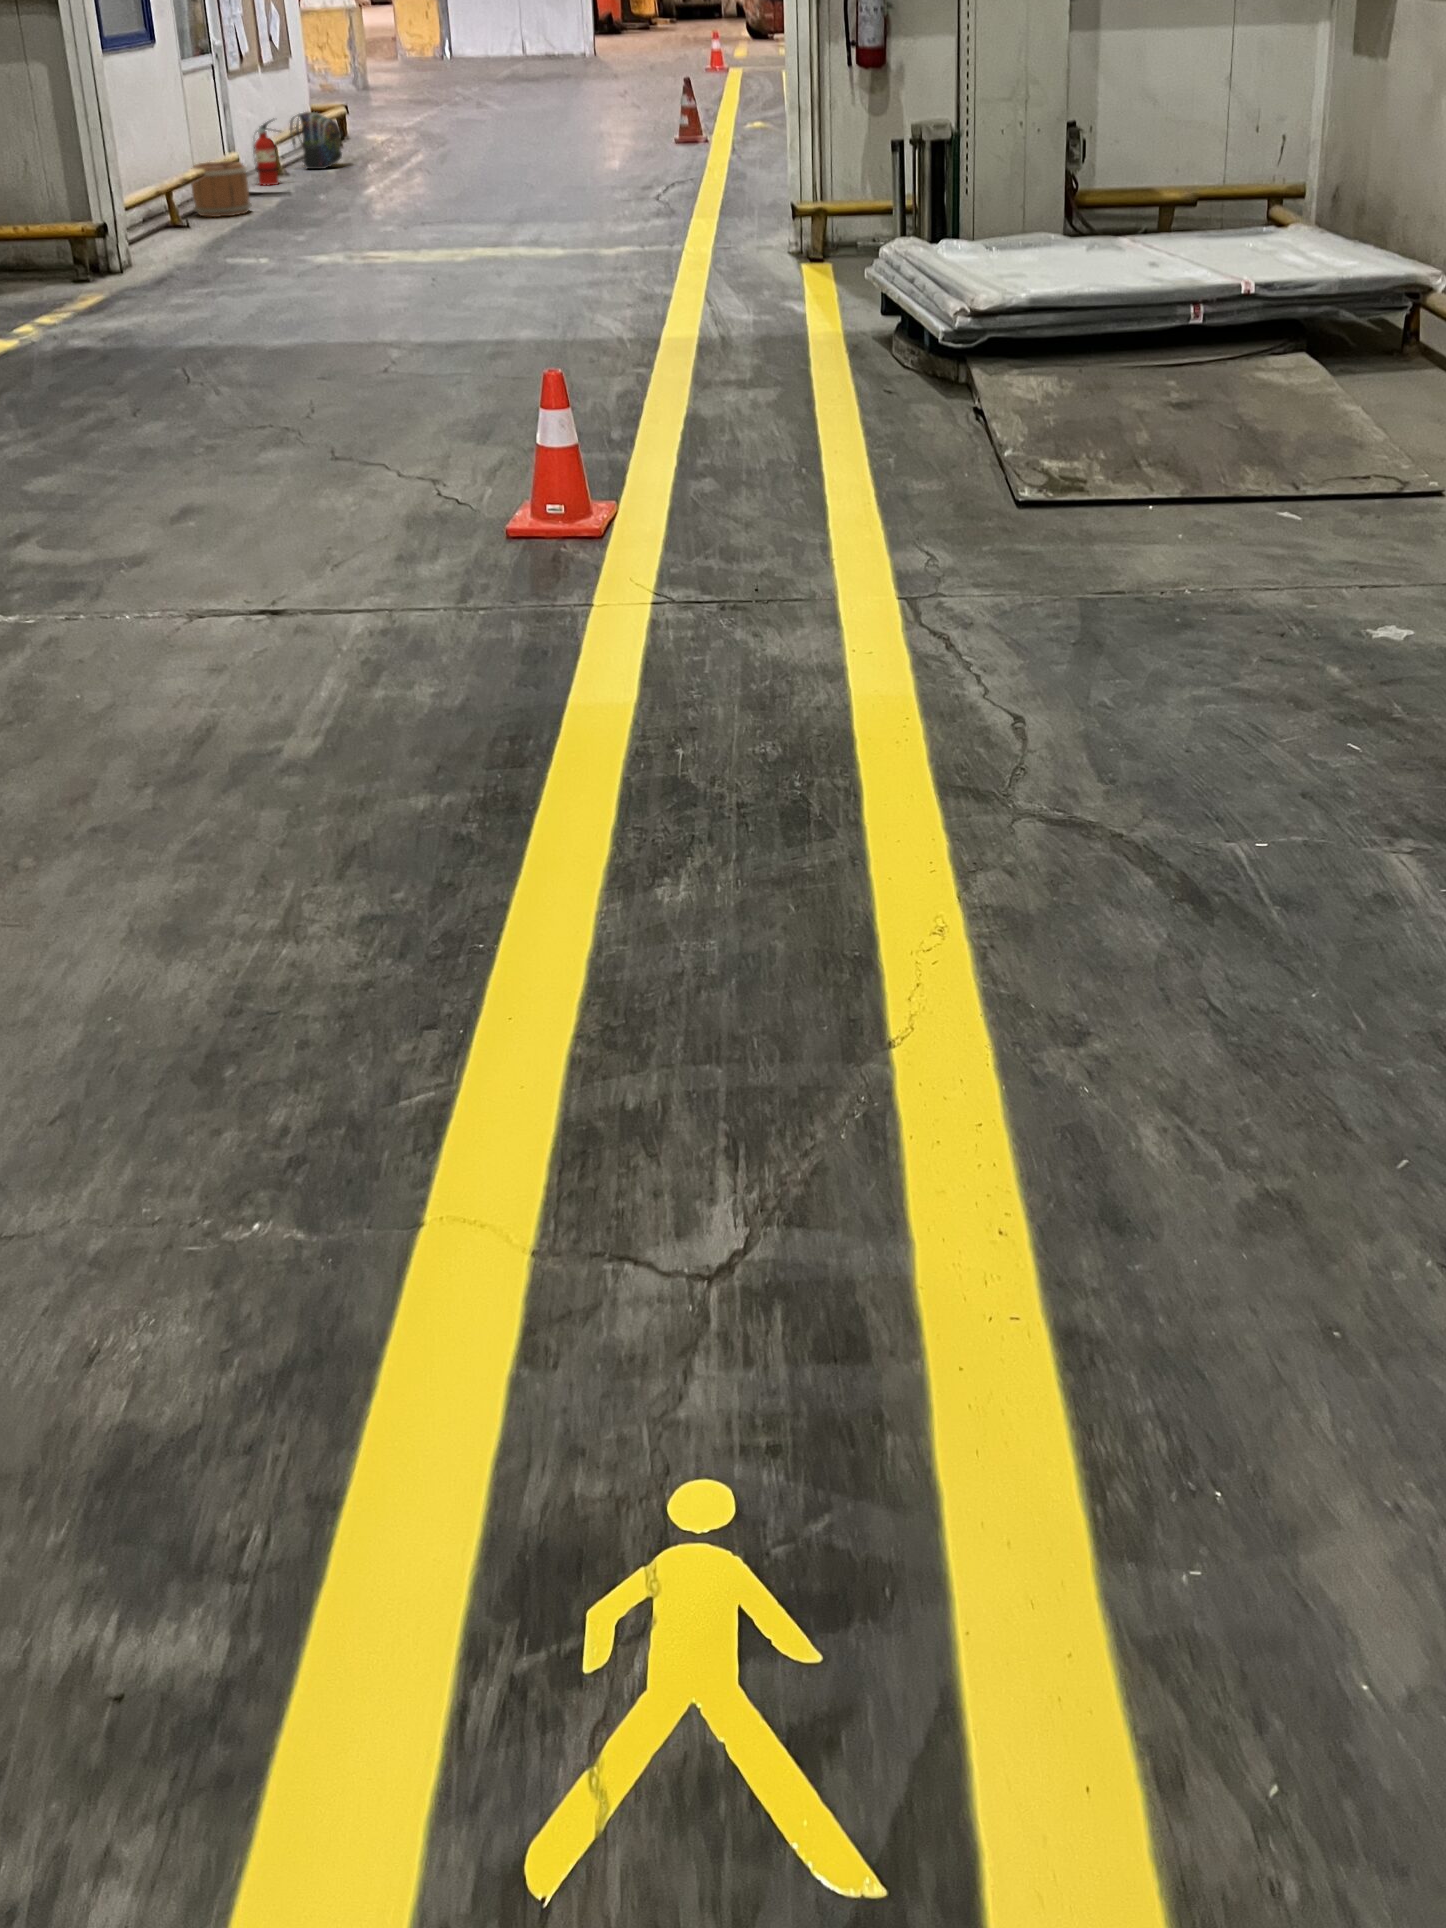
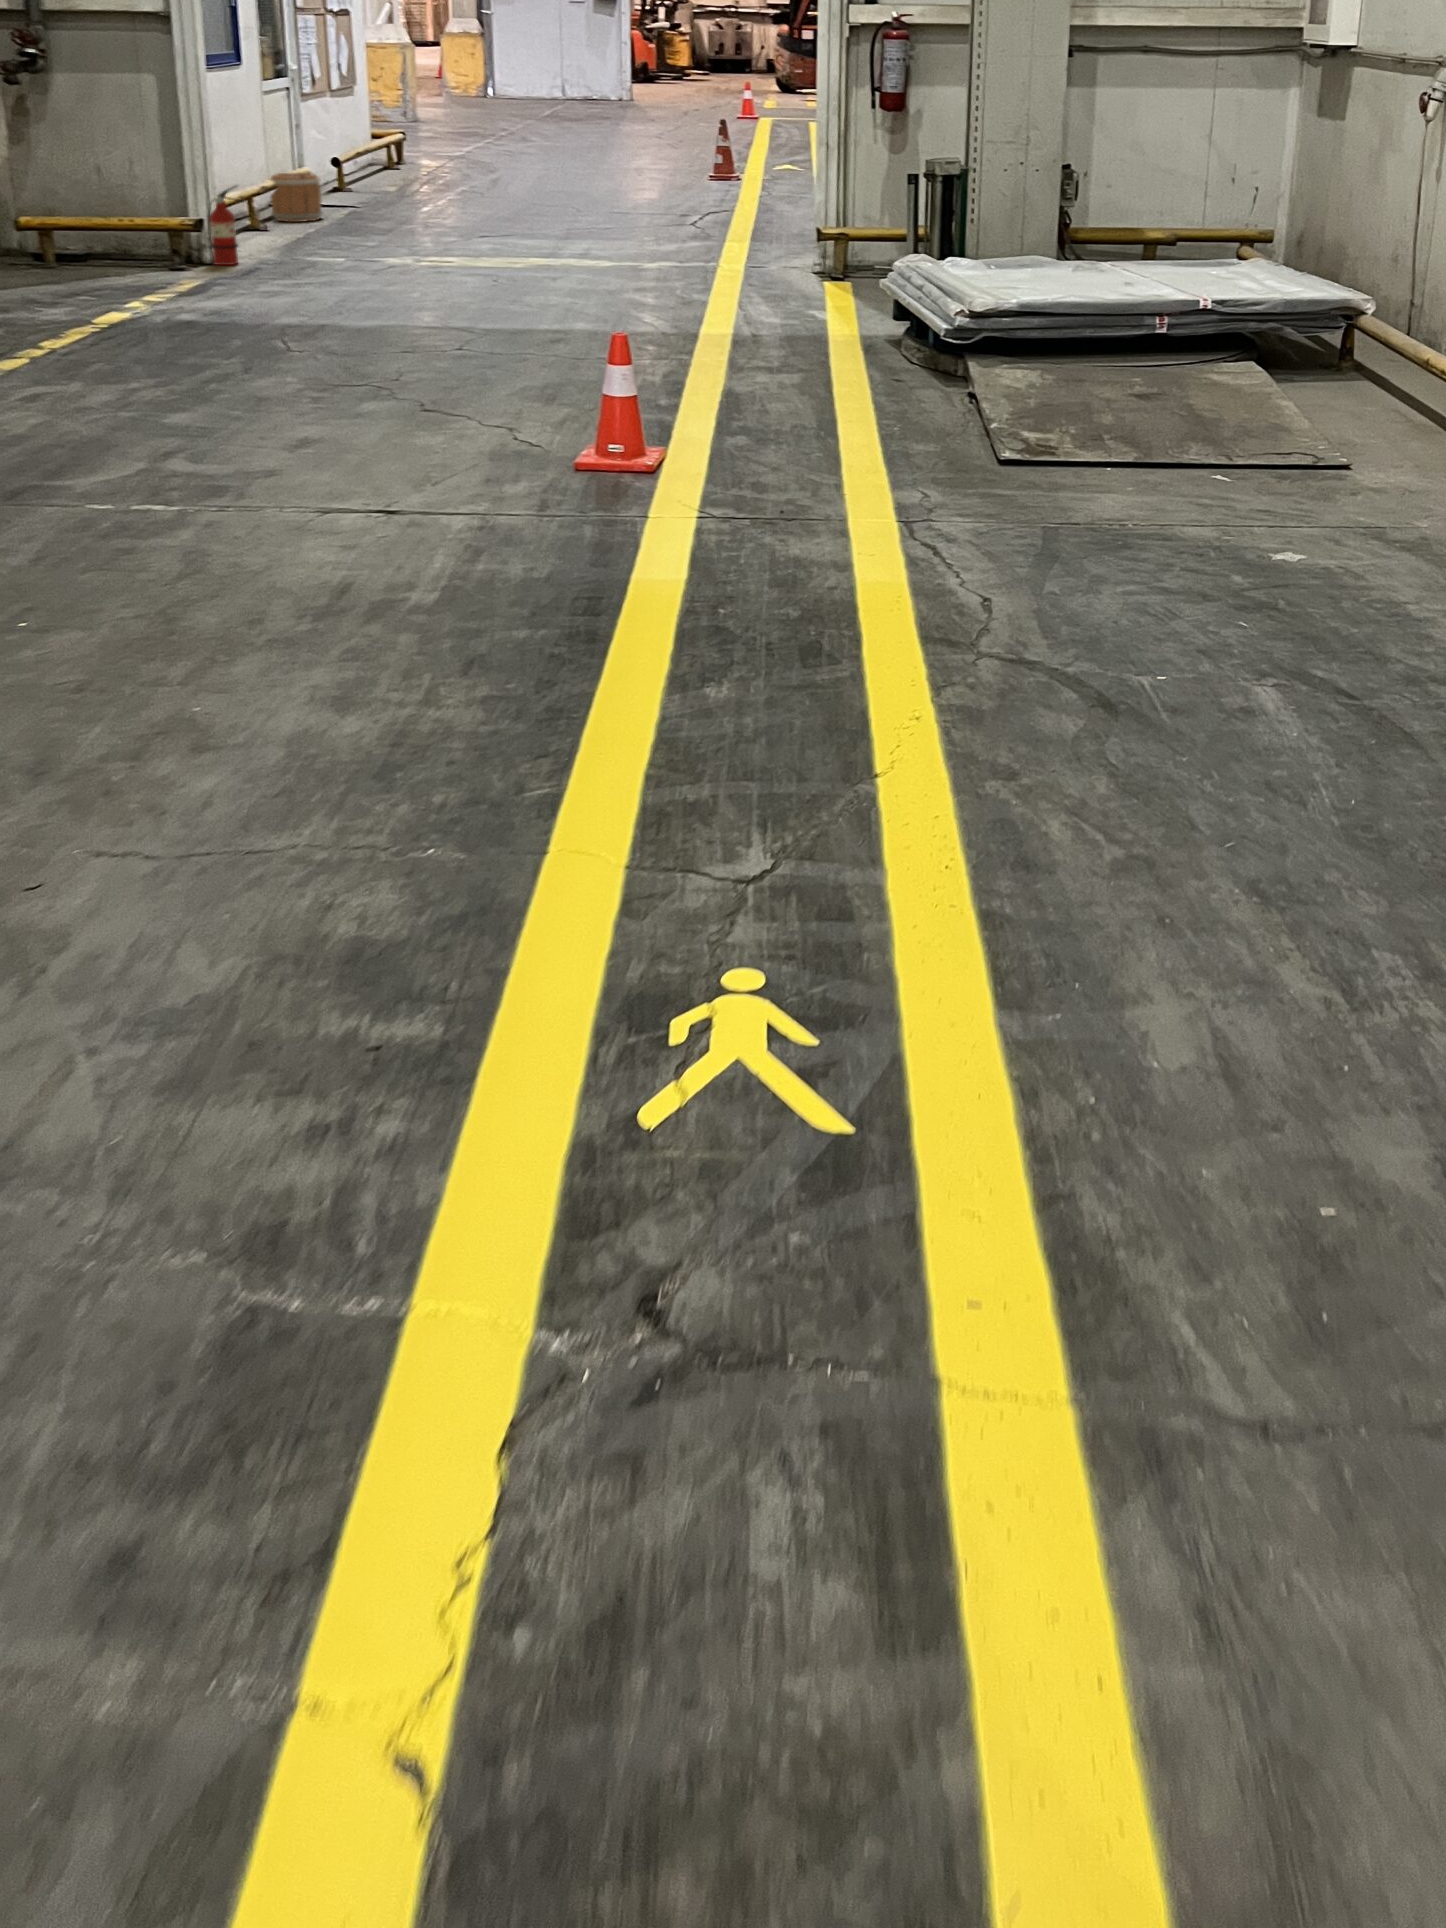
backpack: present [290,112,342,169] -> none [354,134,403,186]
fire extinguisher: present [253,120,279,185] -> present [208,186,243,265]

